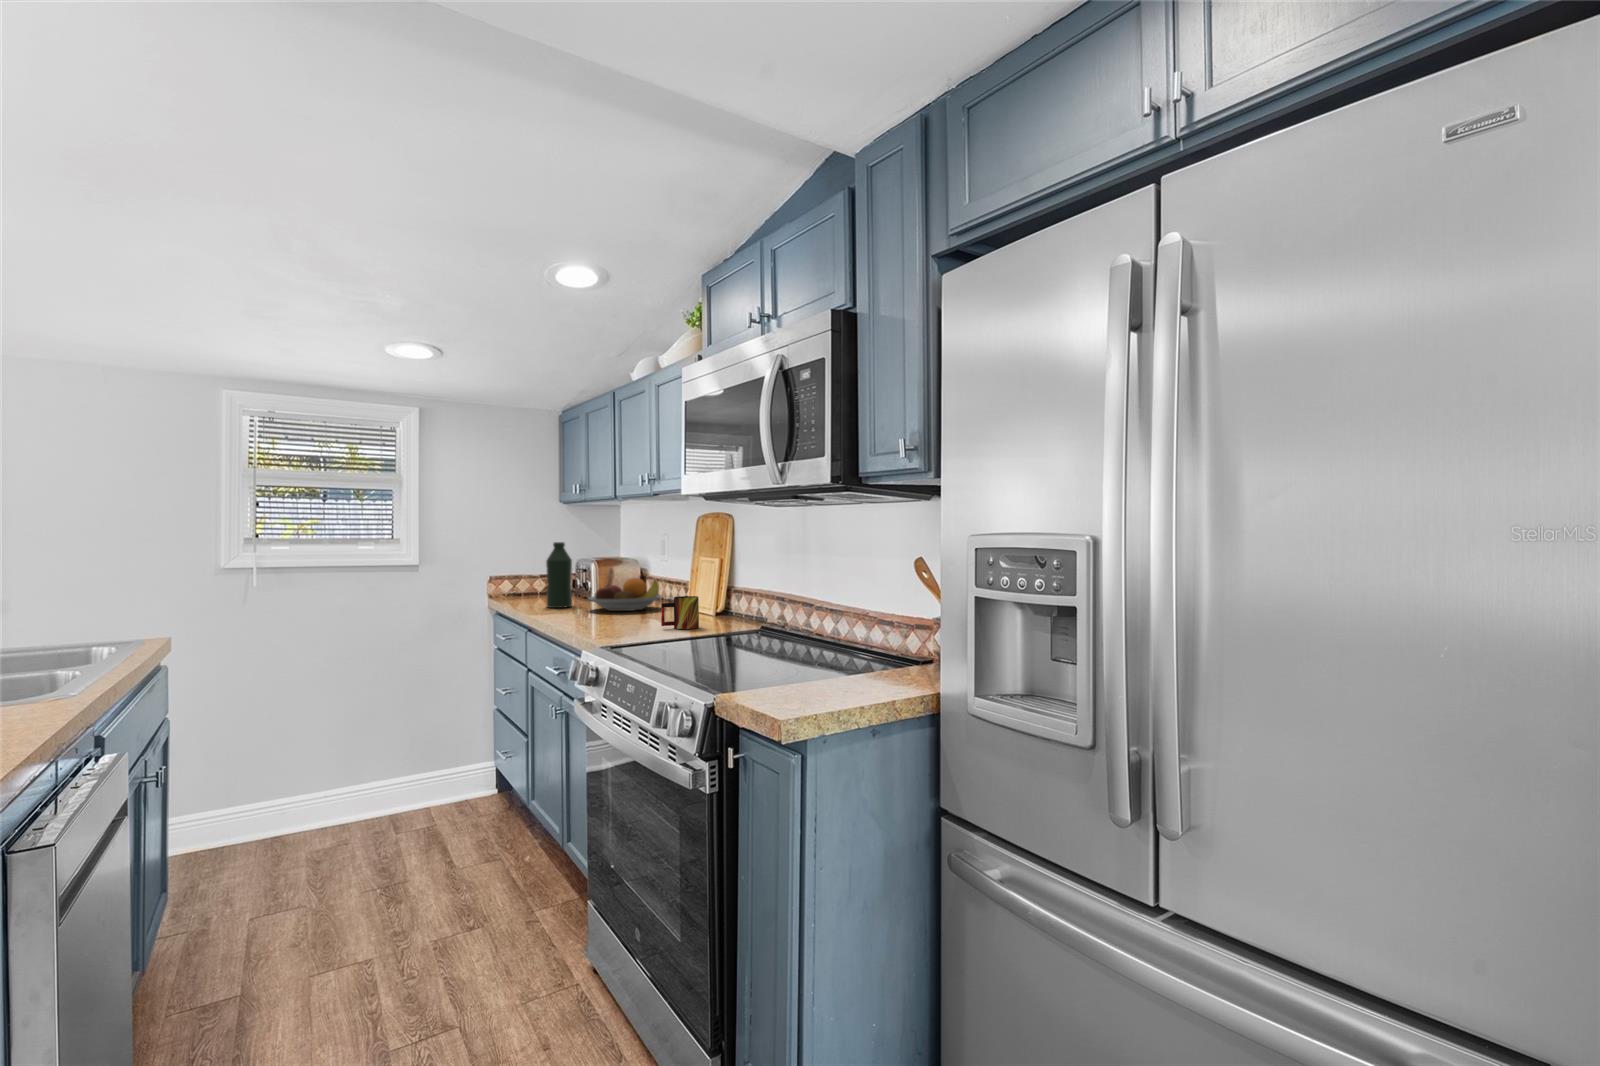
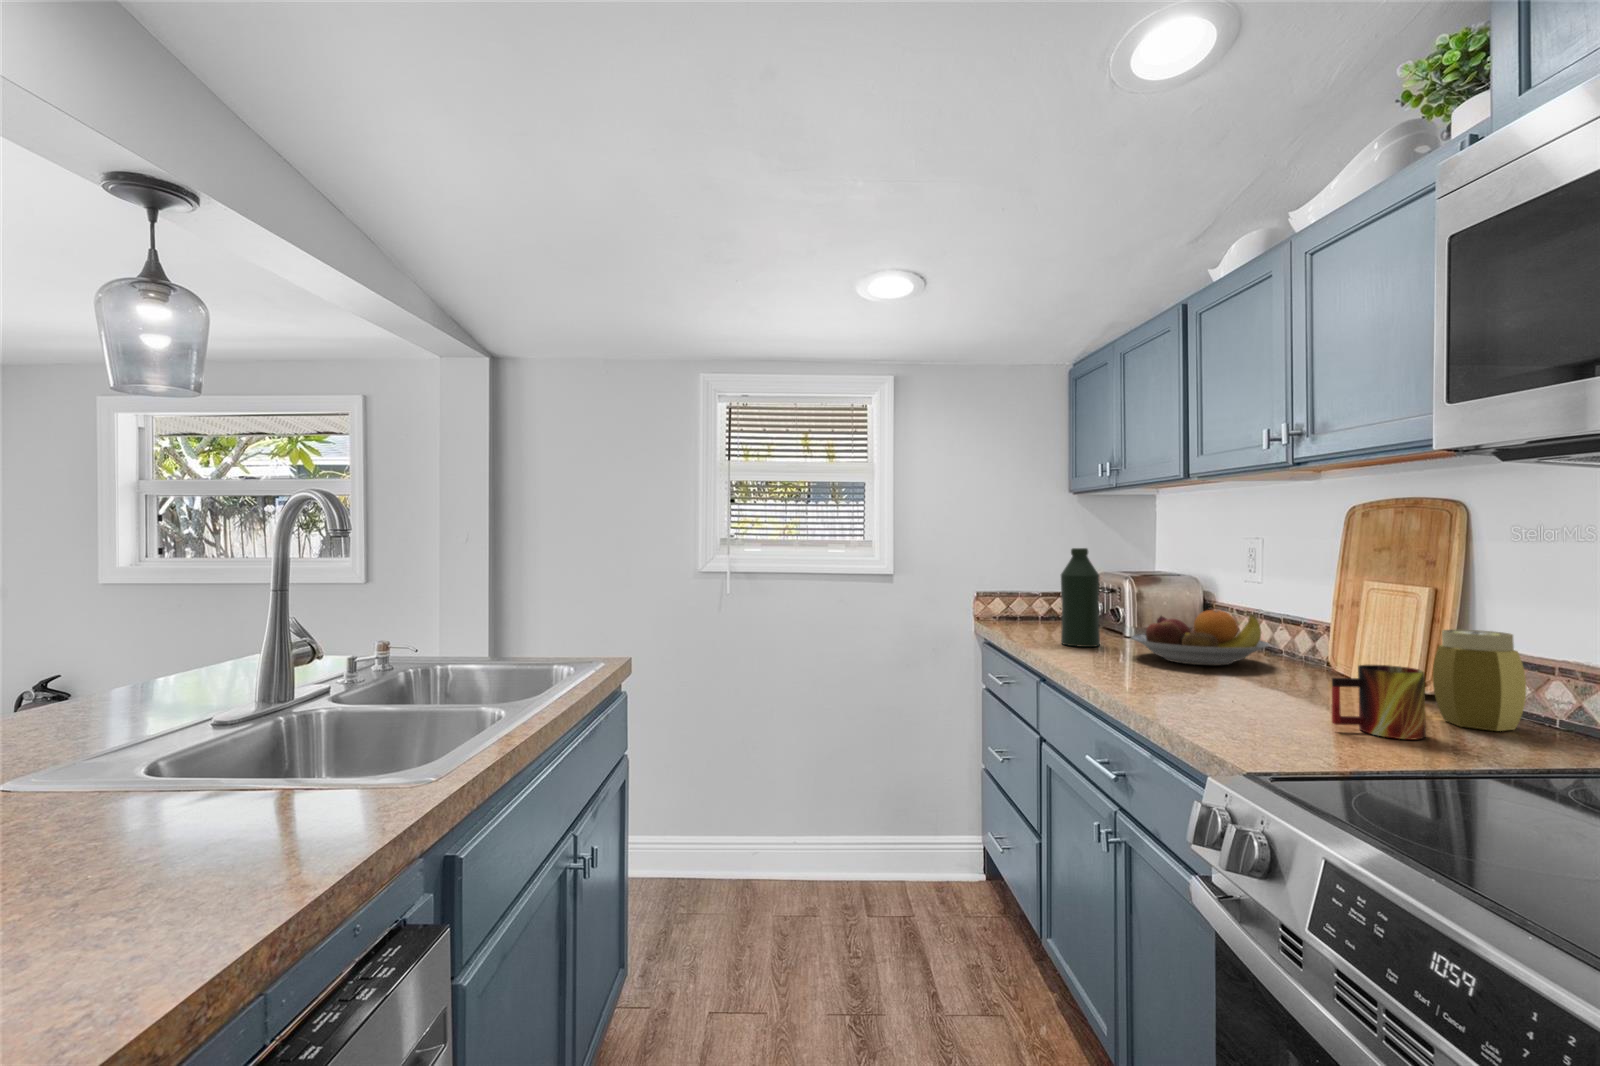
jar: none [711,578,742,623] -> present [1433,629,1526,731]

